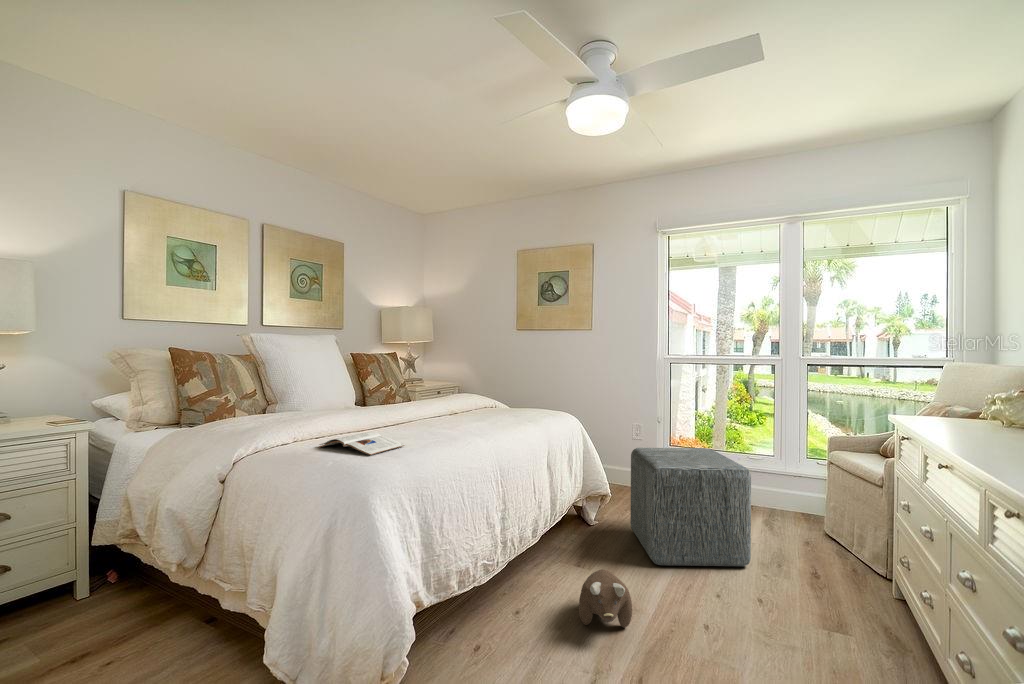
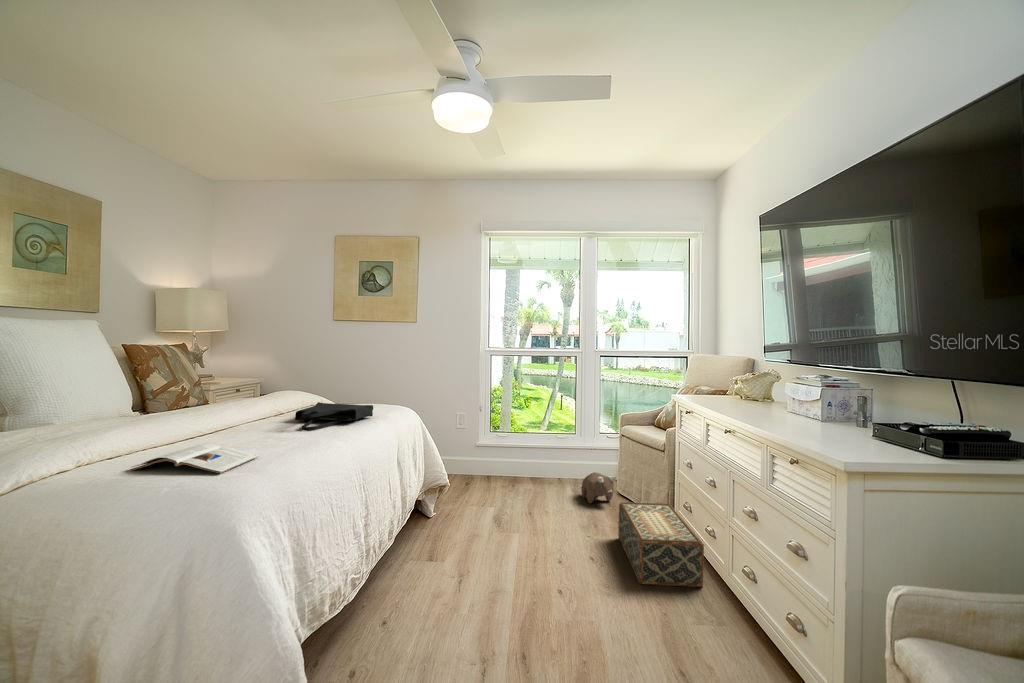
tote bag: none [455,404,523,428] -> present [295,402,373,431]
ottoman: present [630,448,751,566] -> none [469,432,577,543]
woven basket: none [807,543,914,670] -> present [618,502,704,587]
plush toy: present [579,569,632,628] -> present [581,472,616,503]

